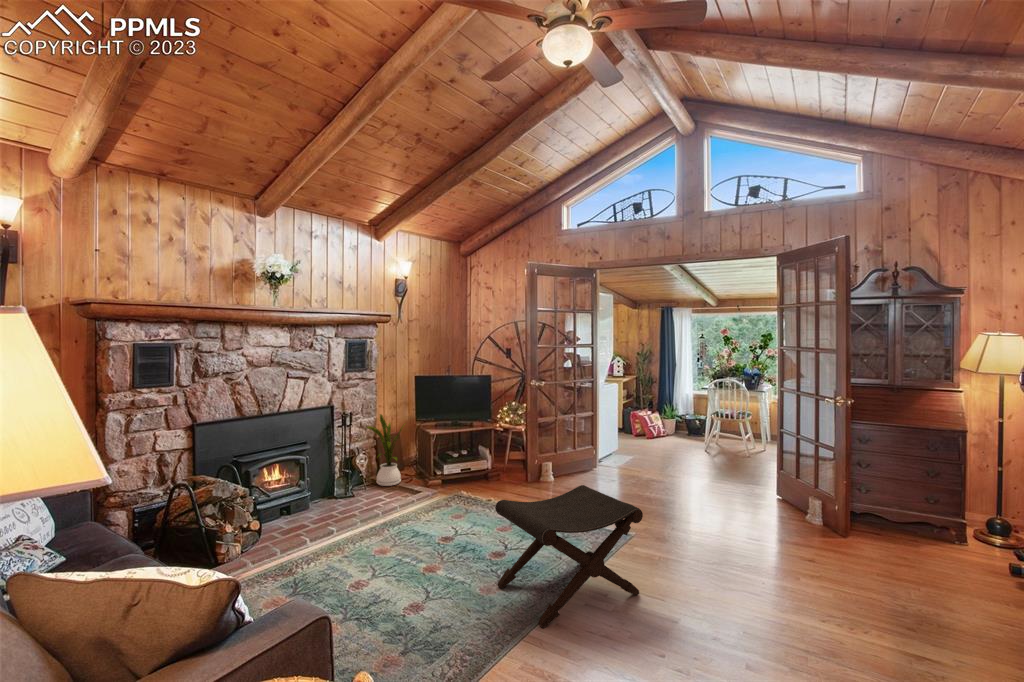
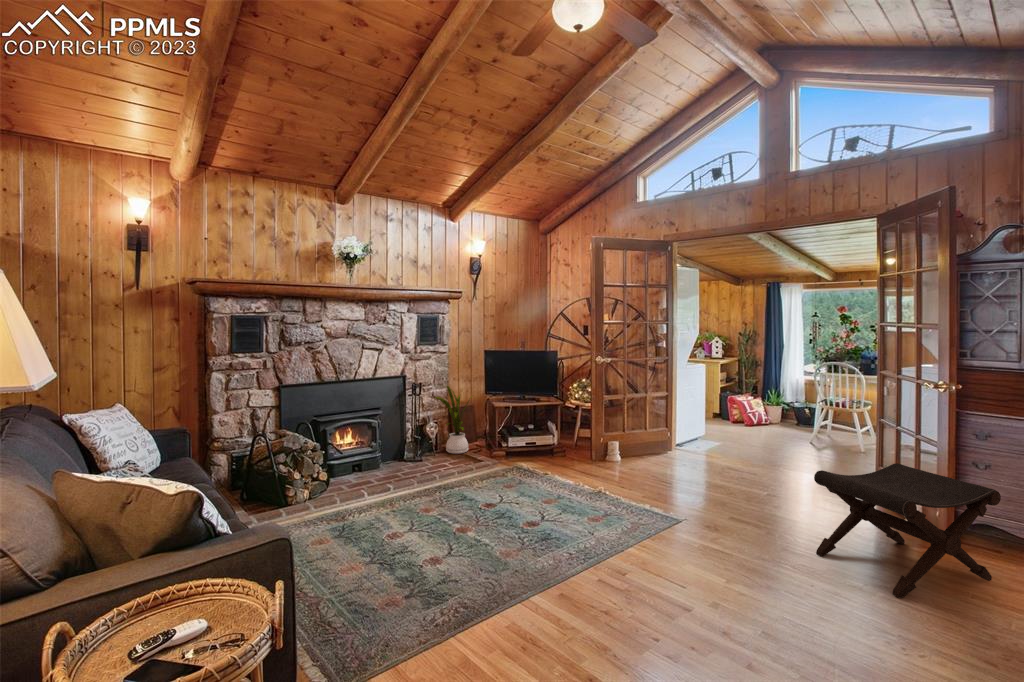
footstool: present [495,485,643,628] -> present [814,463,1001,598]

